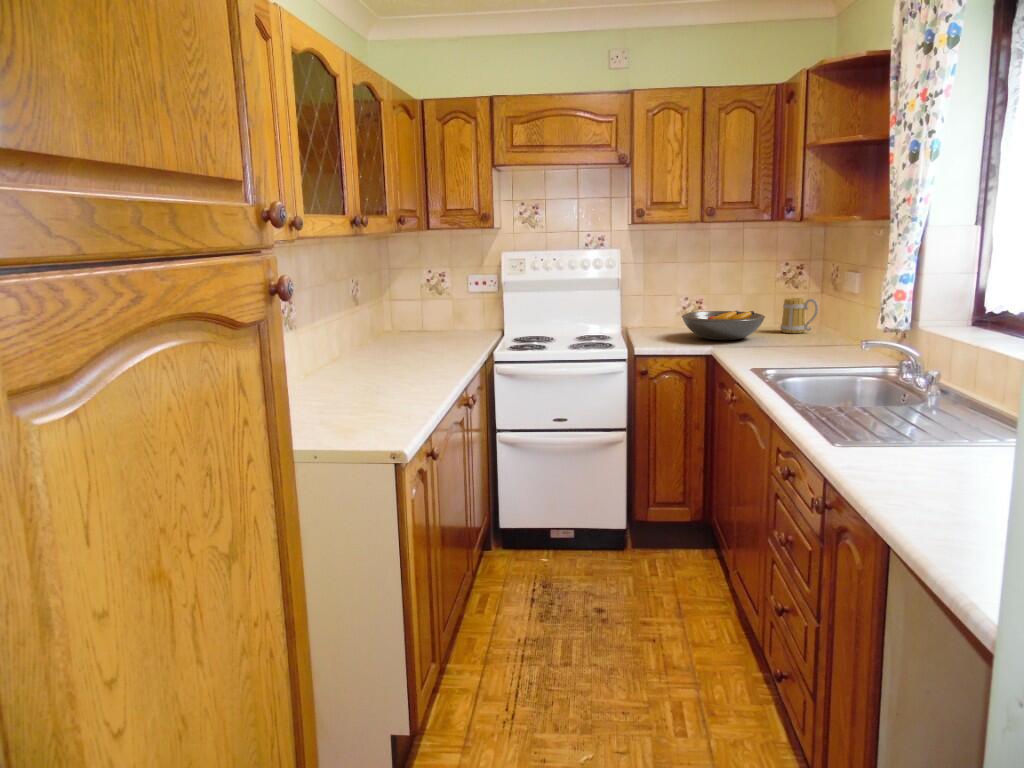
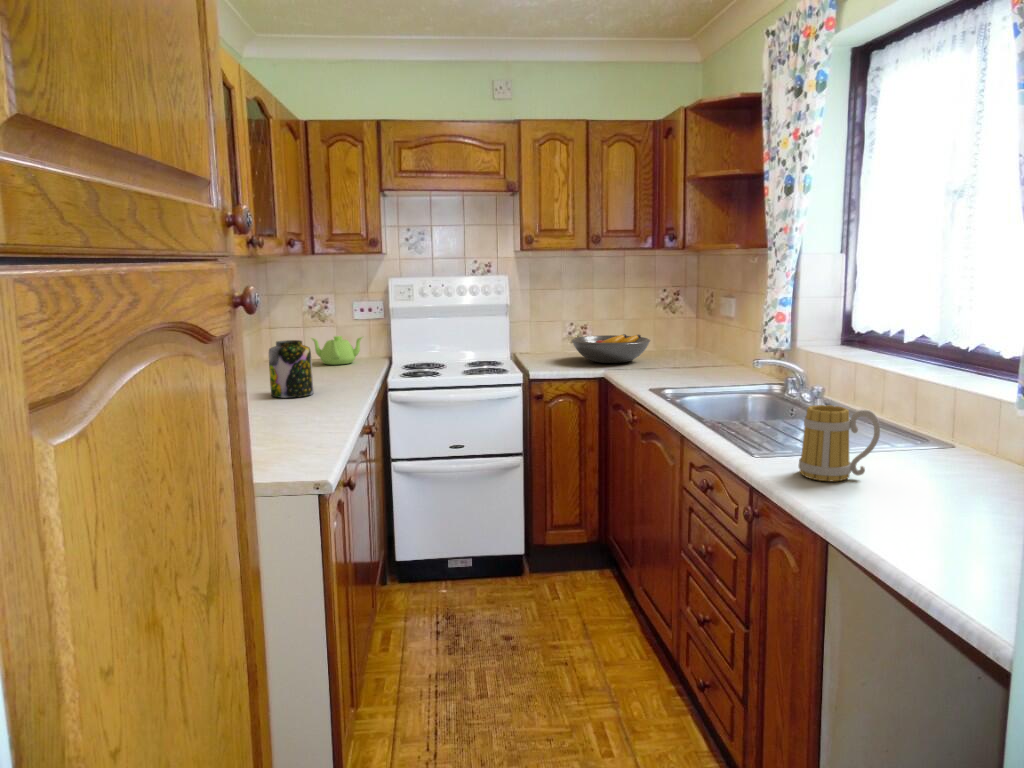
mug: present [781,298,818,333] -> present [799,405,880,481]
teapot: none [427,308,477,337] -> present [311,336,362,365]
jar: none [380,315,420,369] -> present [269,340,313,398]

